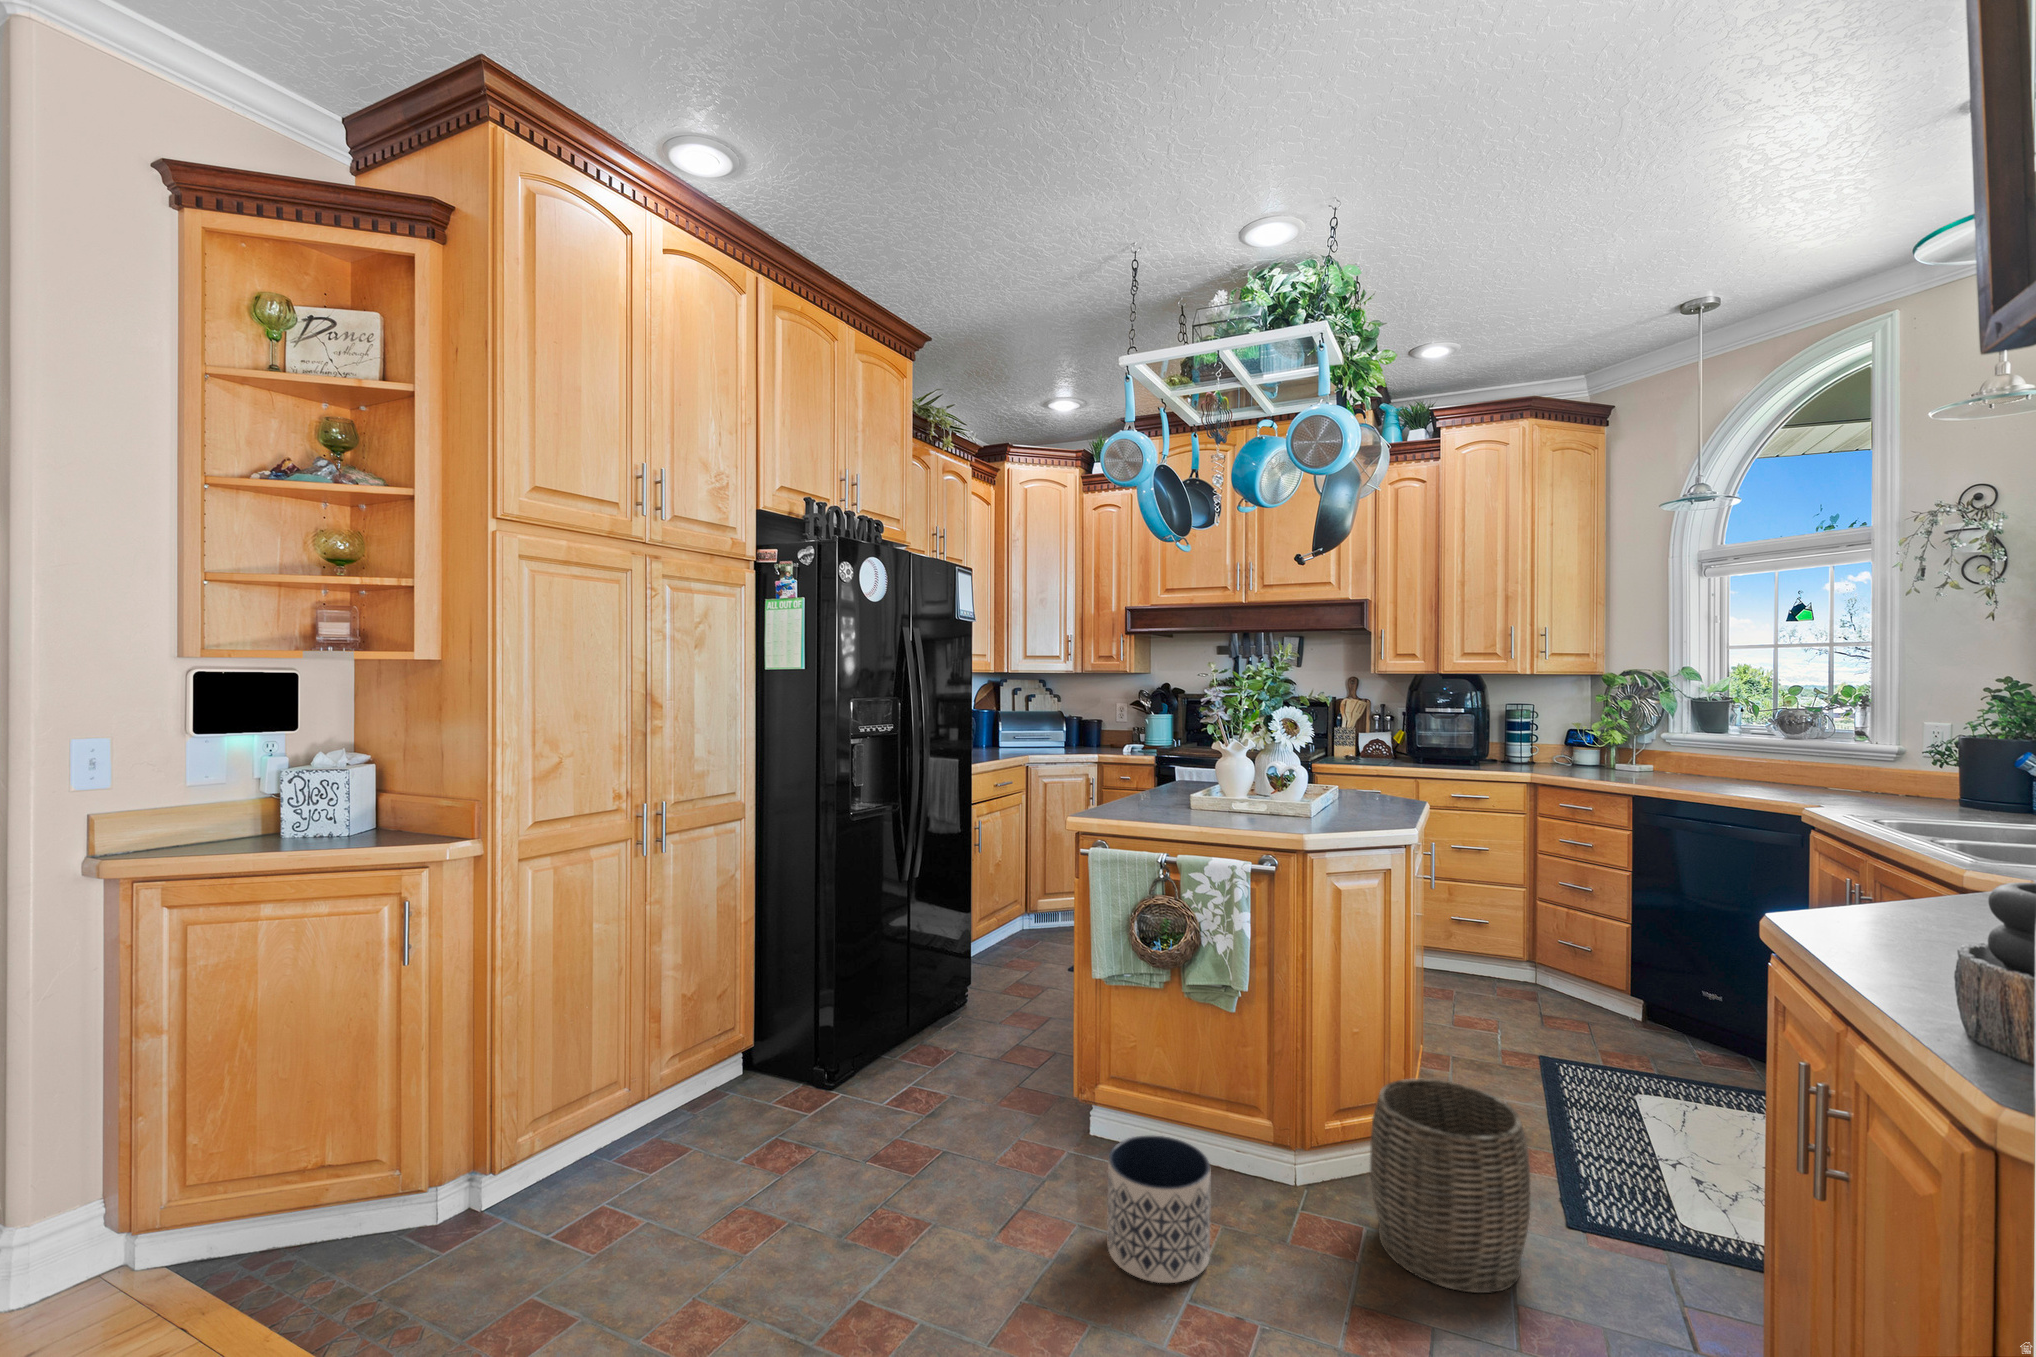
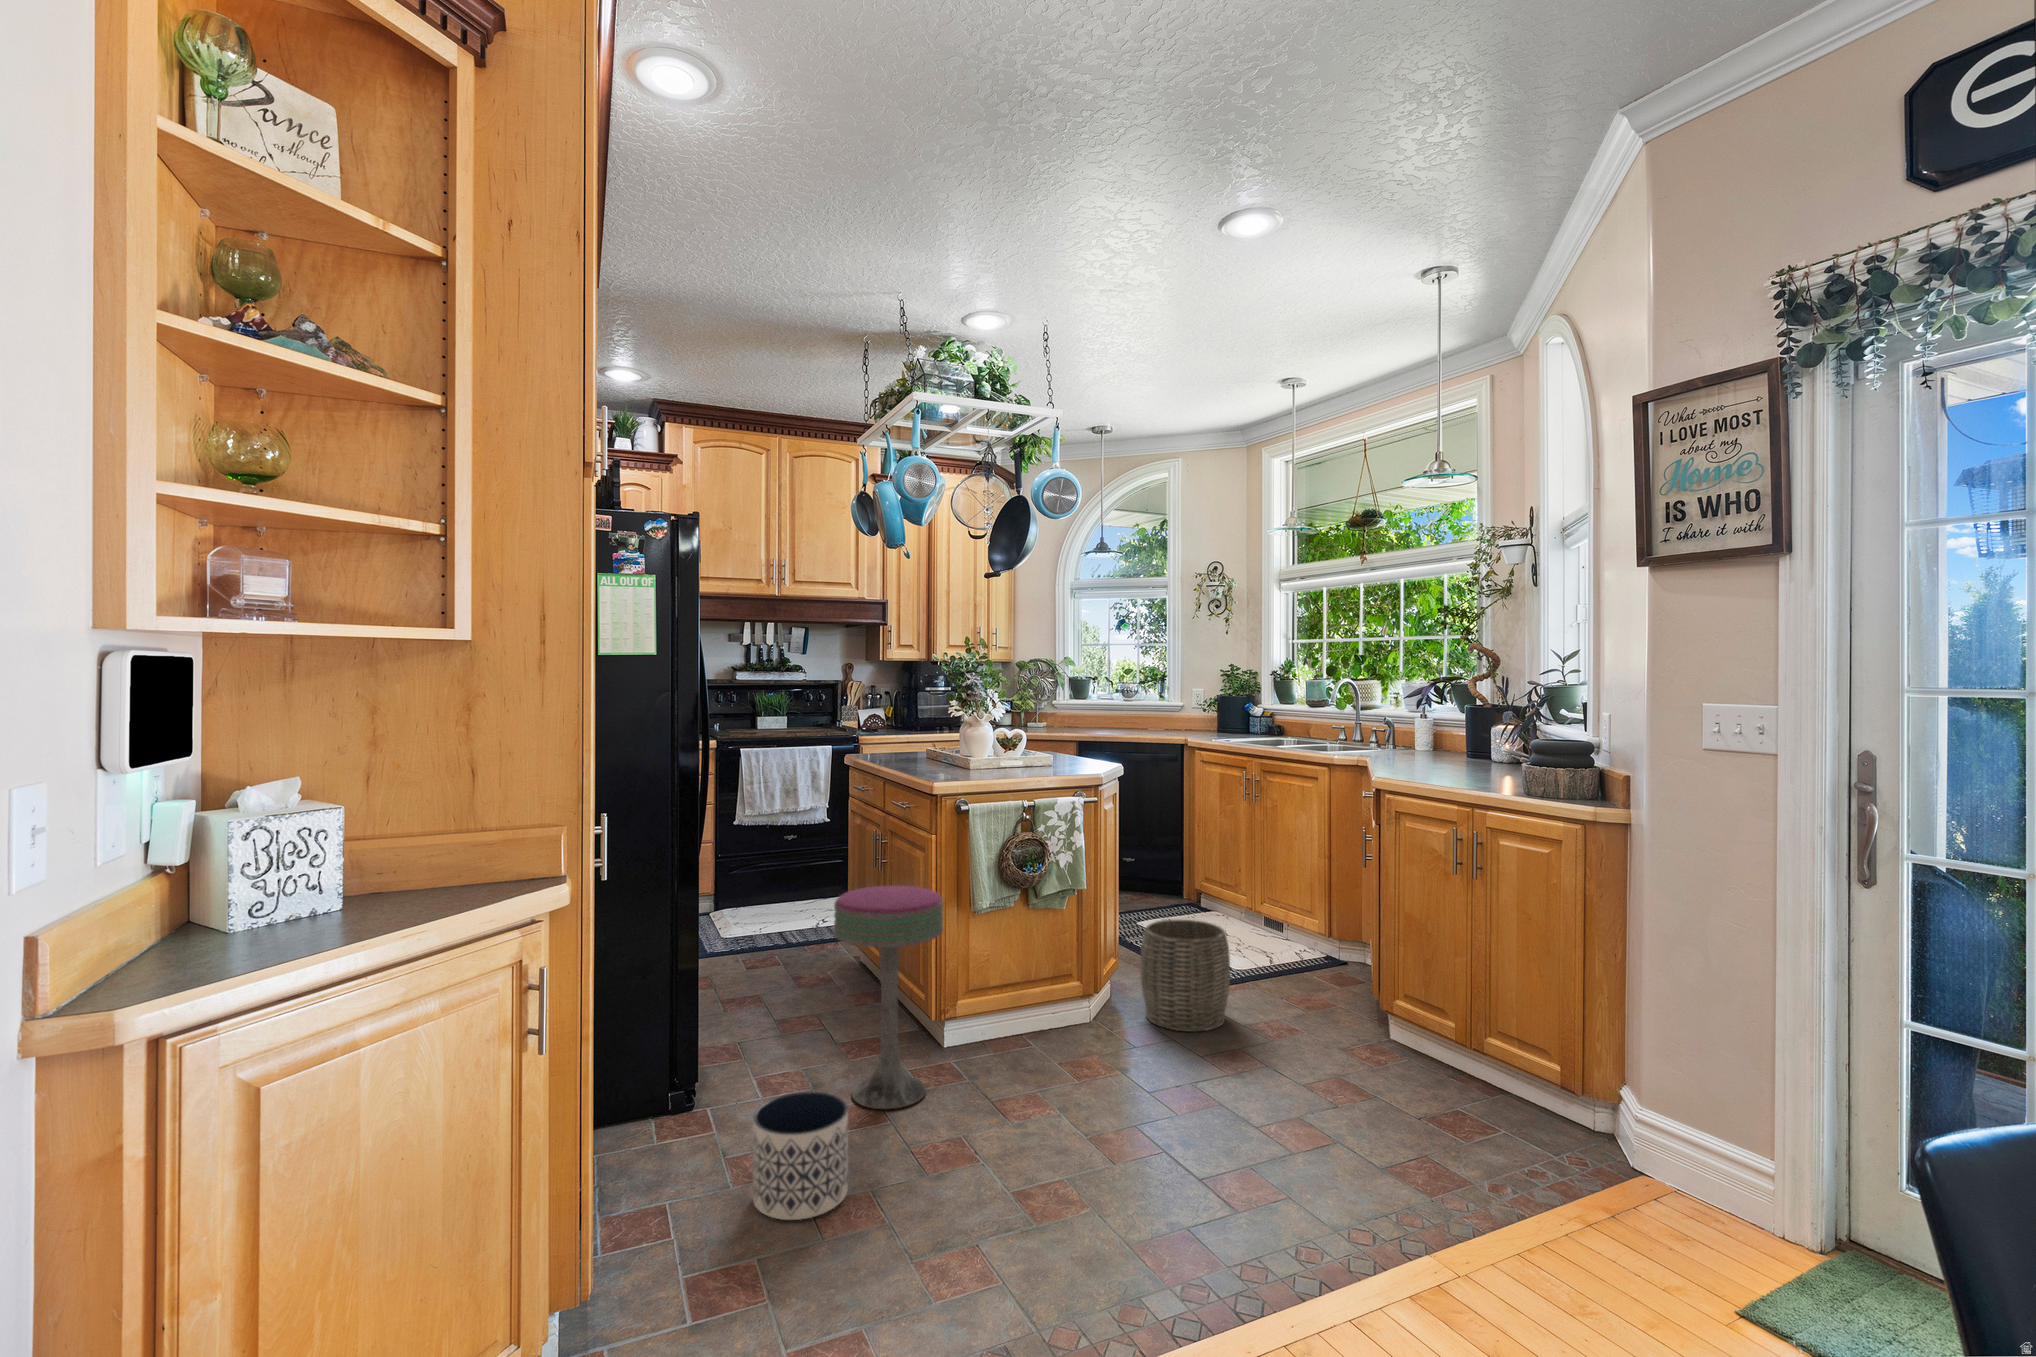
bar stool: none [906,919,1026,1175] -> present [834,886,943,1109]
planter: present [1107,1136,1210,1283] -> present [753,1092,848,1220]

